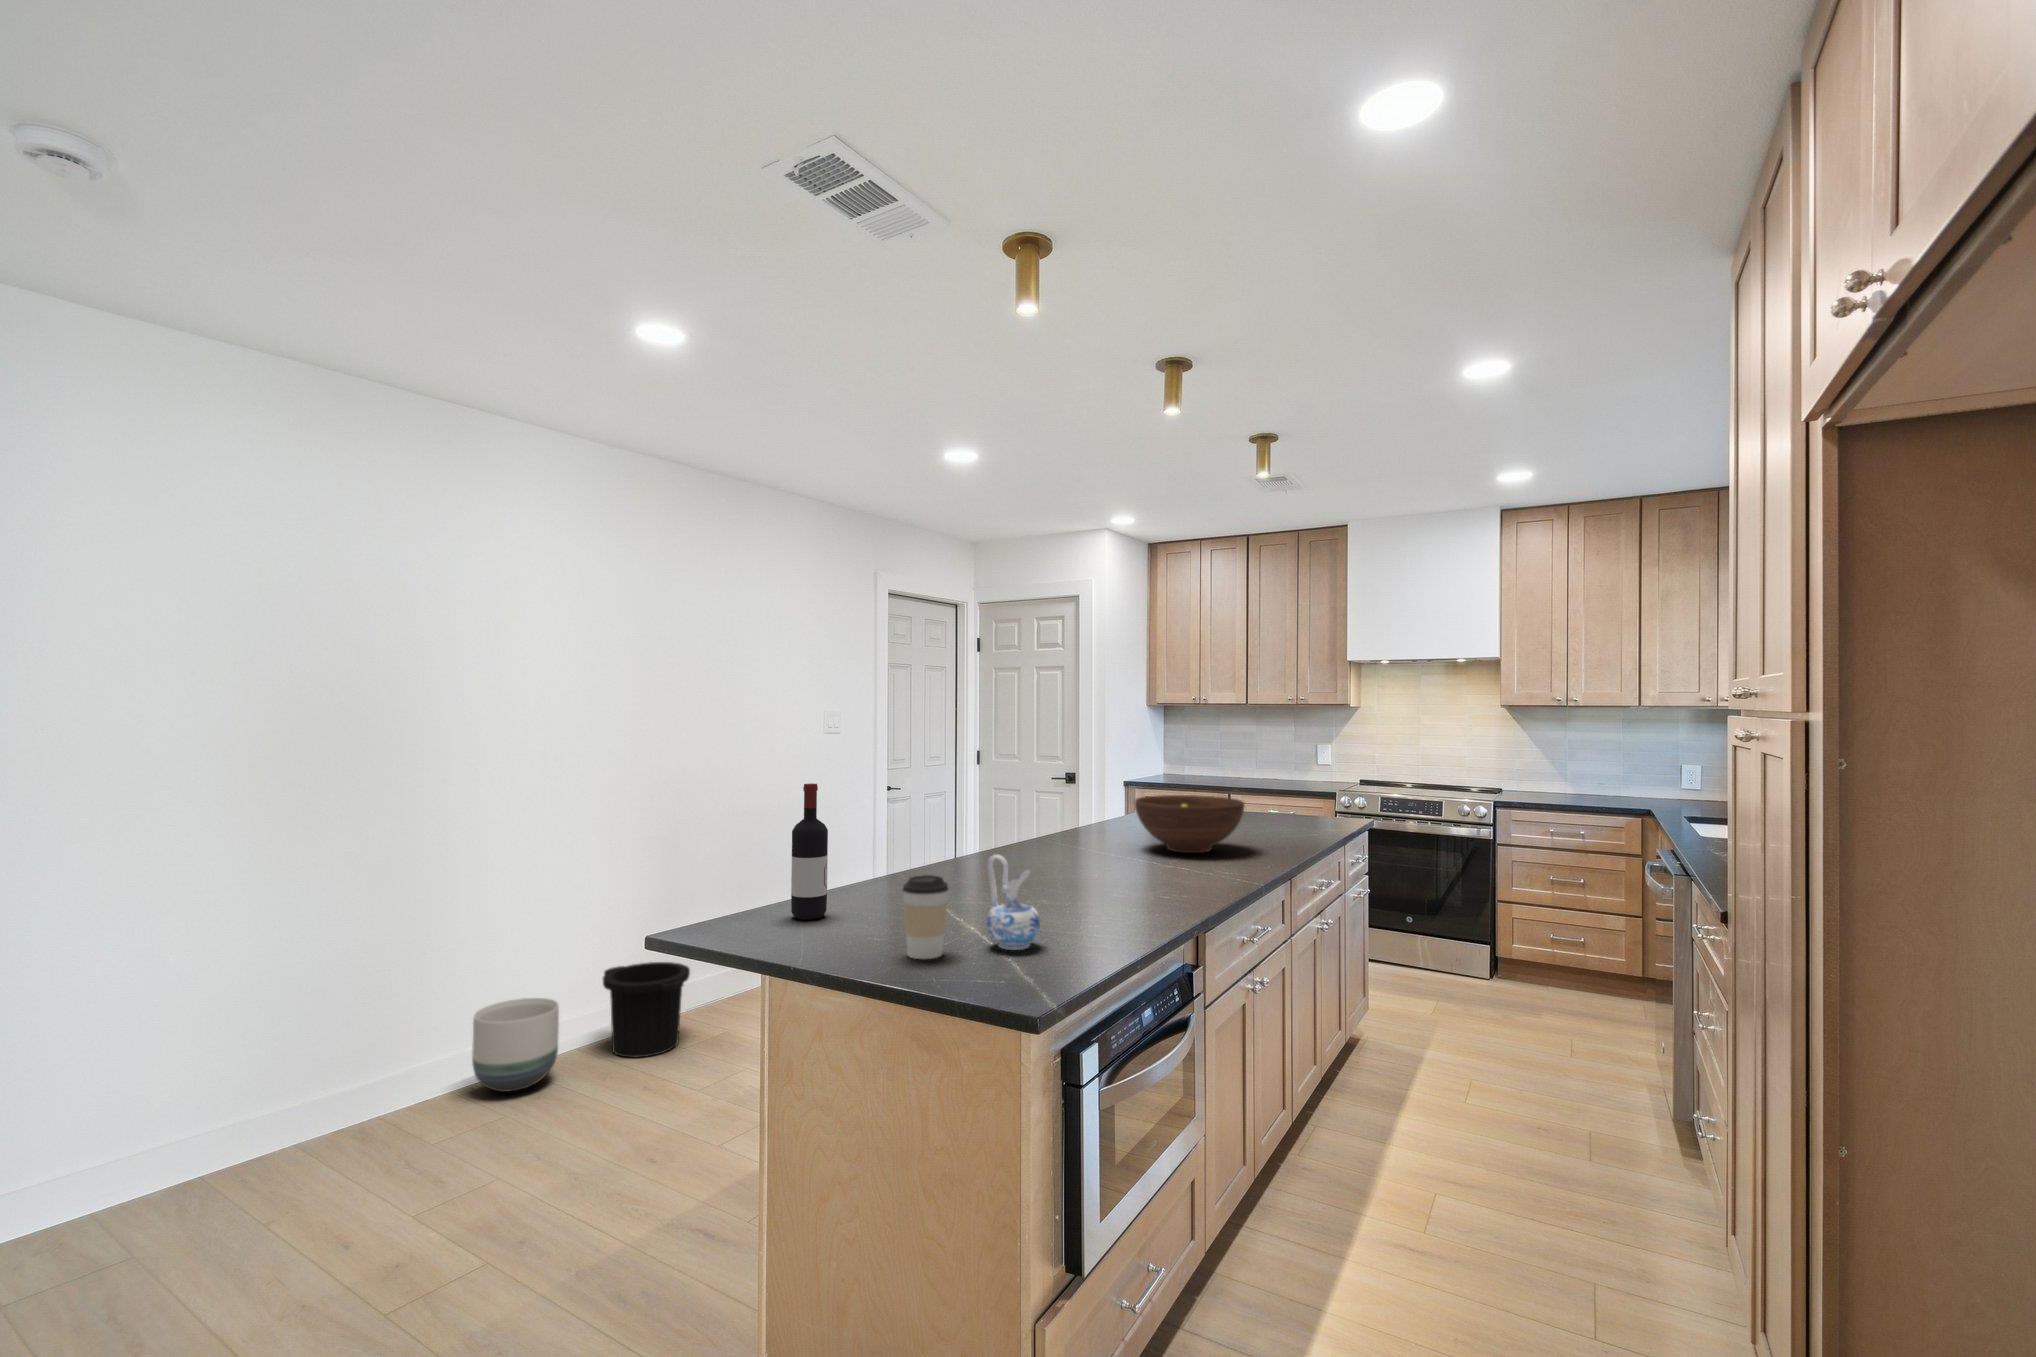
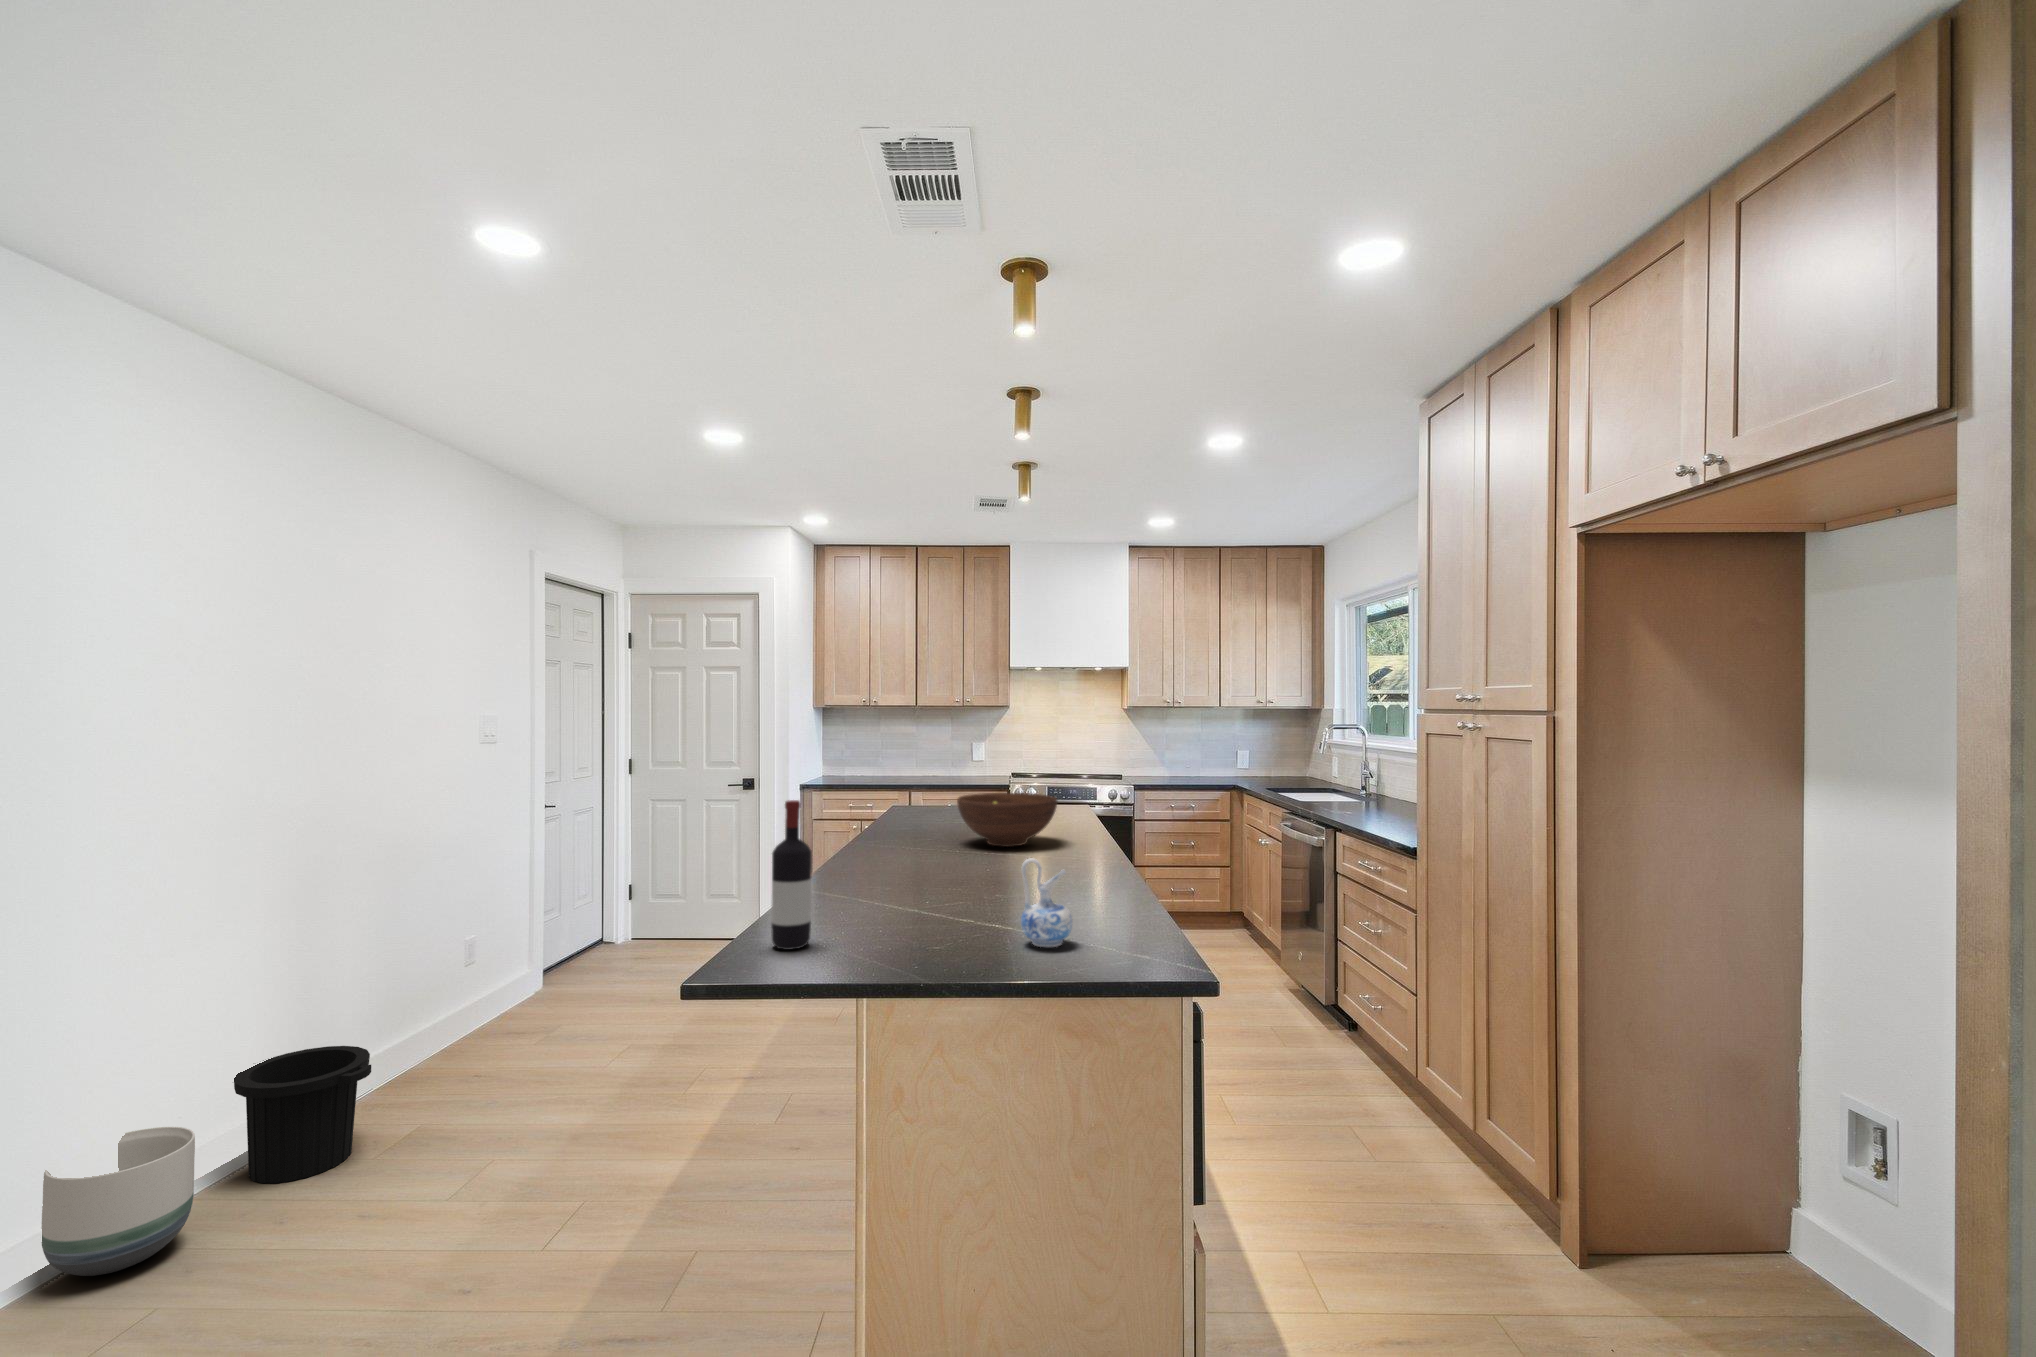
coffee cup: present [903,875,948,959] -> none [965,884,1012,968]

